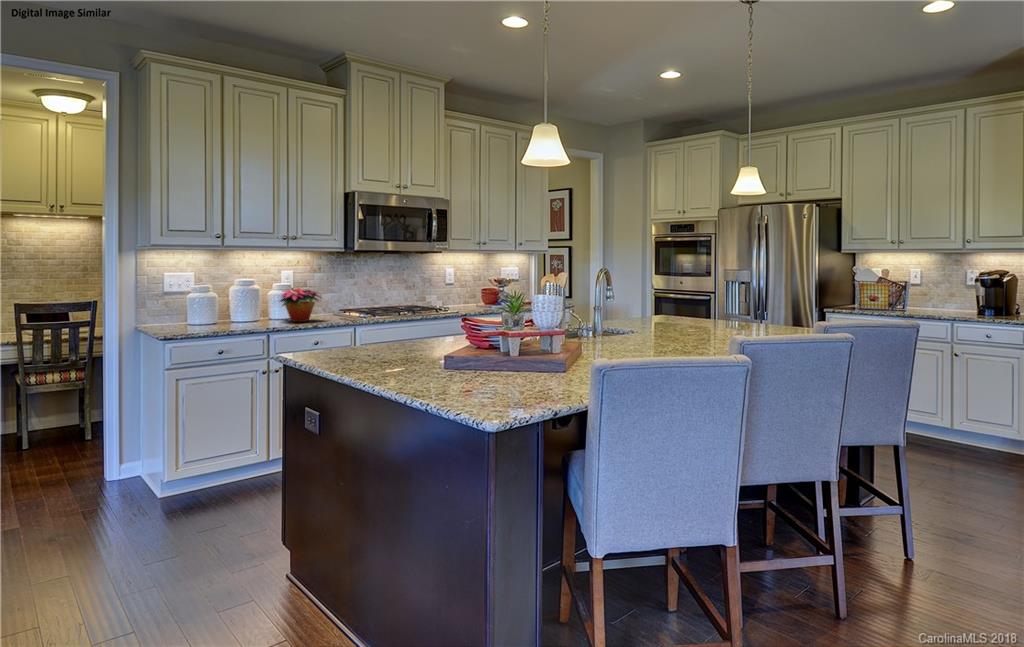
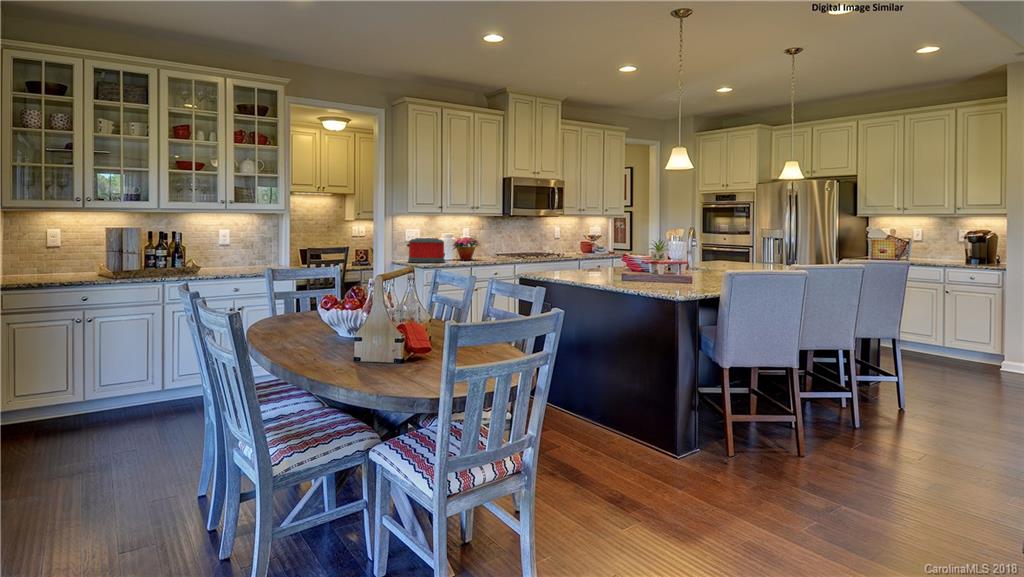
toaster: none [198,292,261,330] -> present [407,238,445,263]

